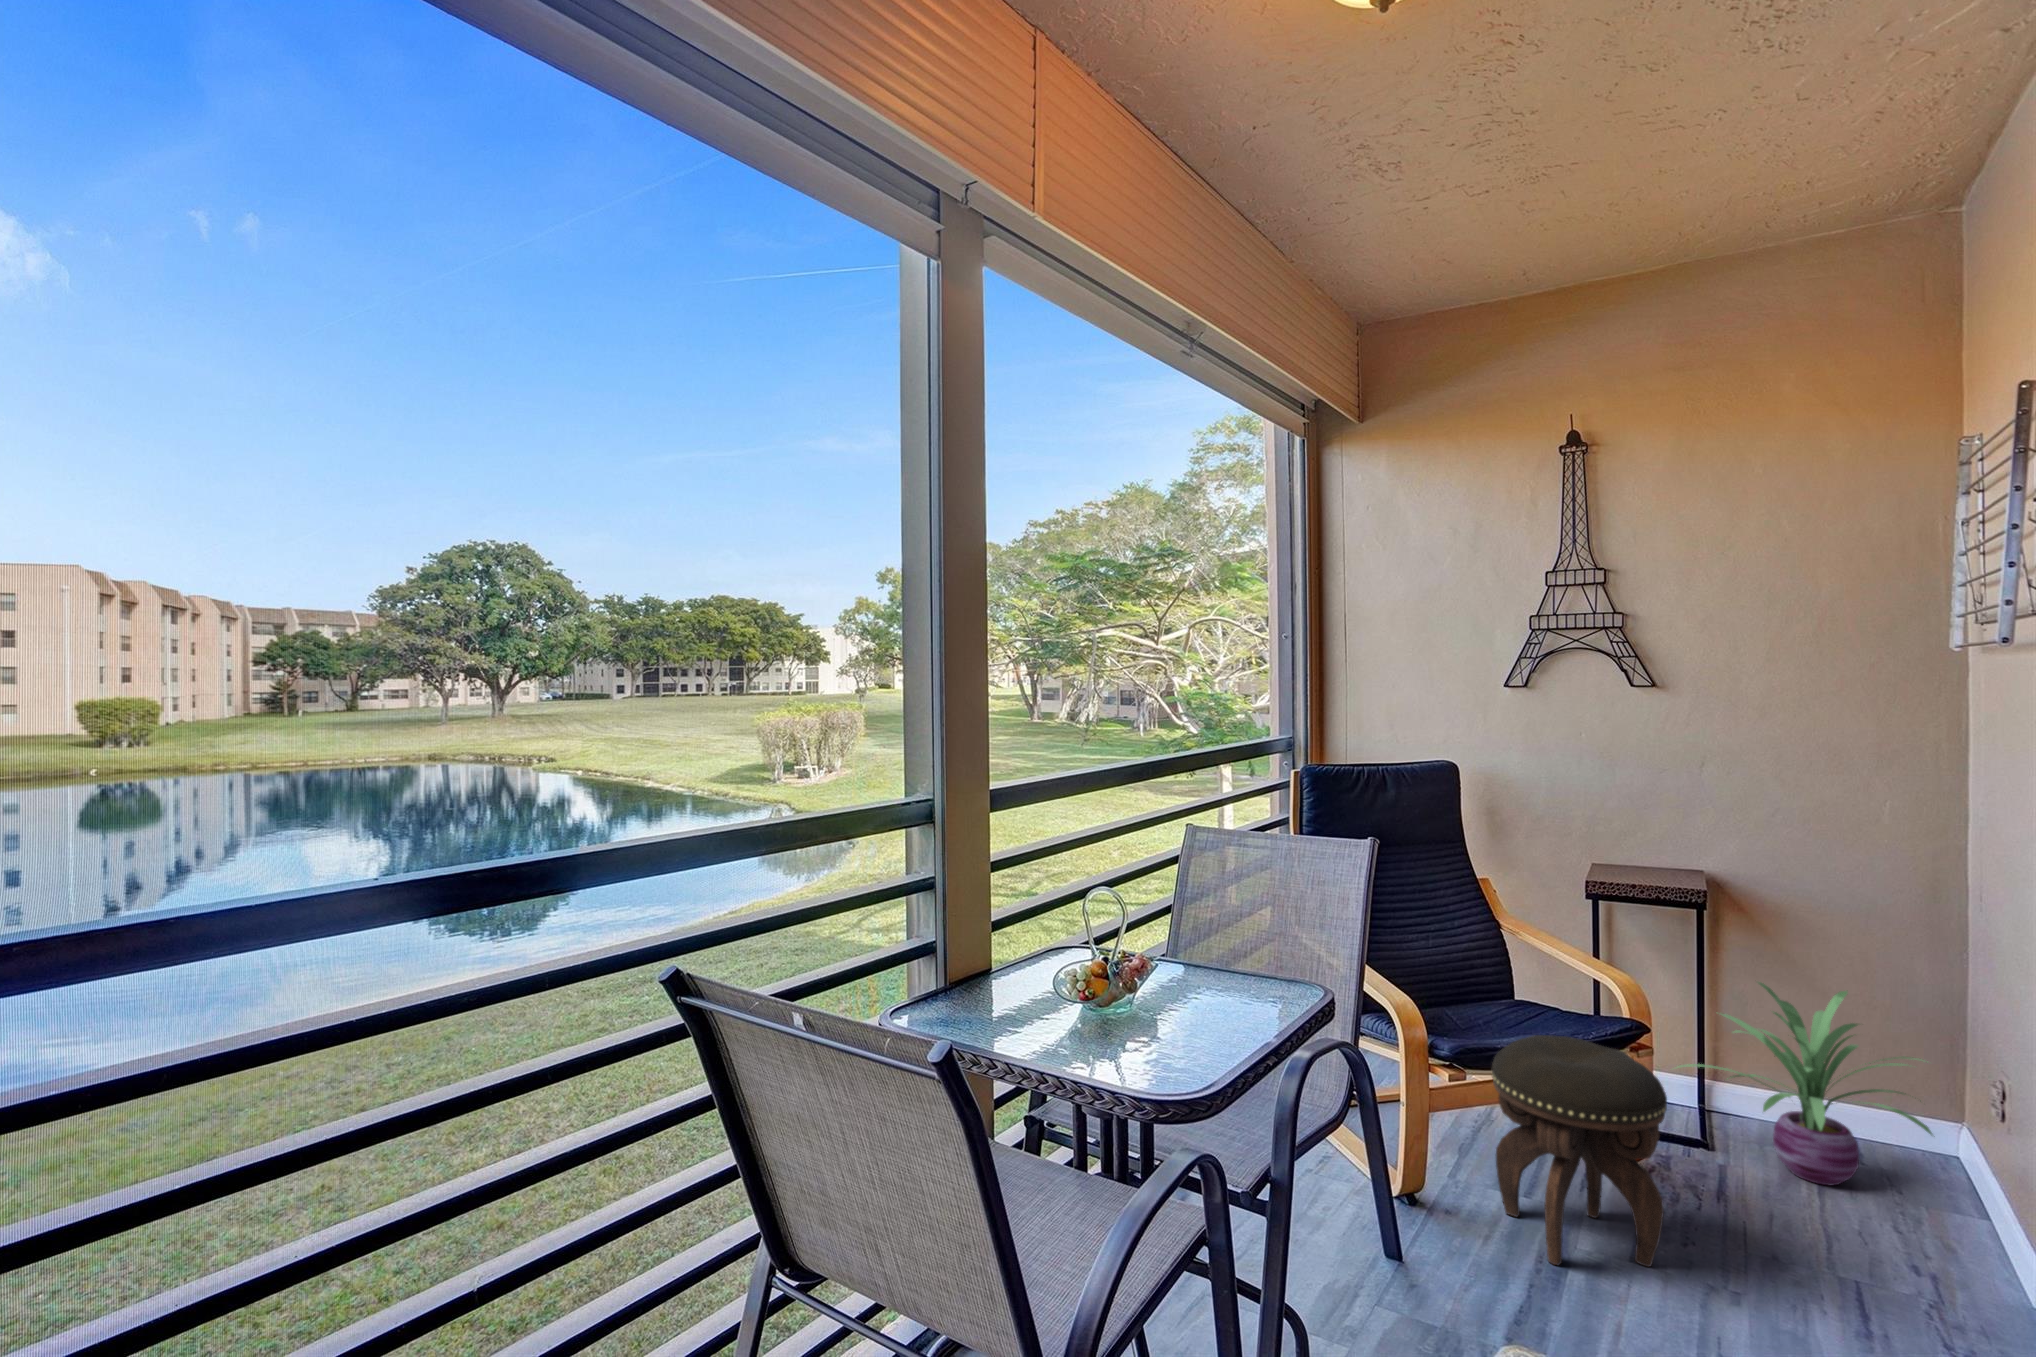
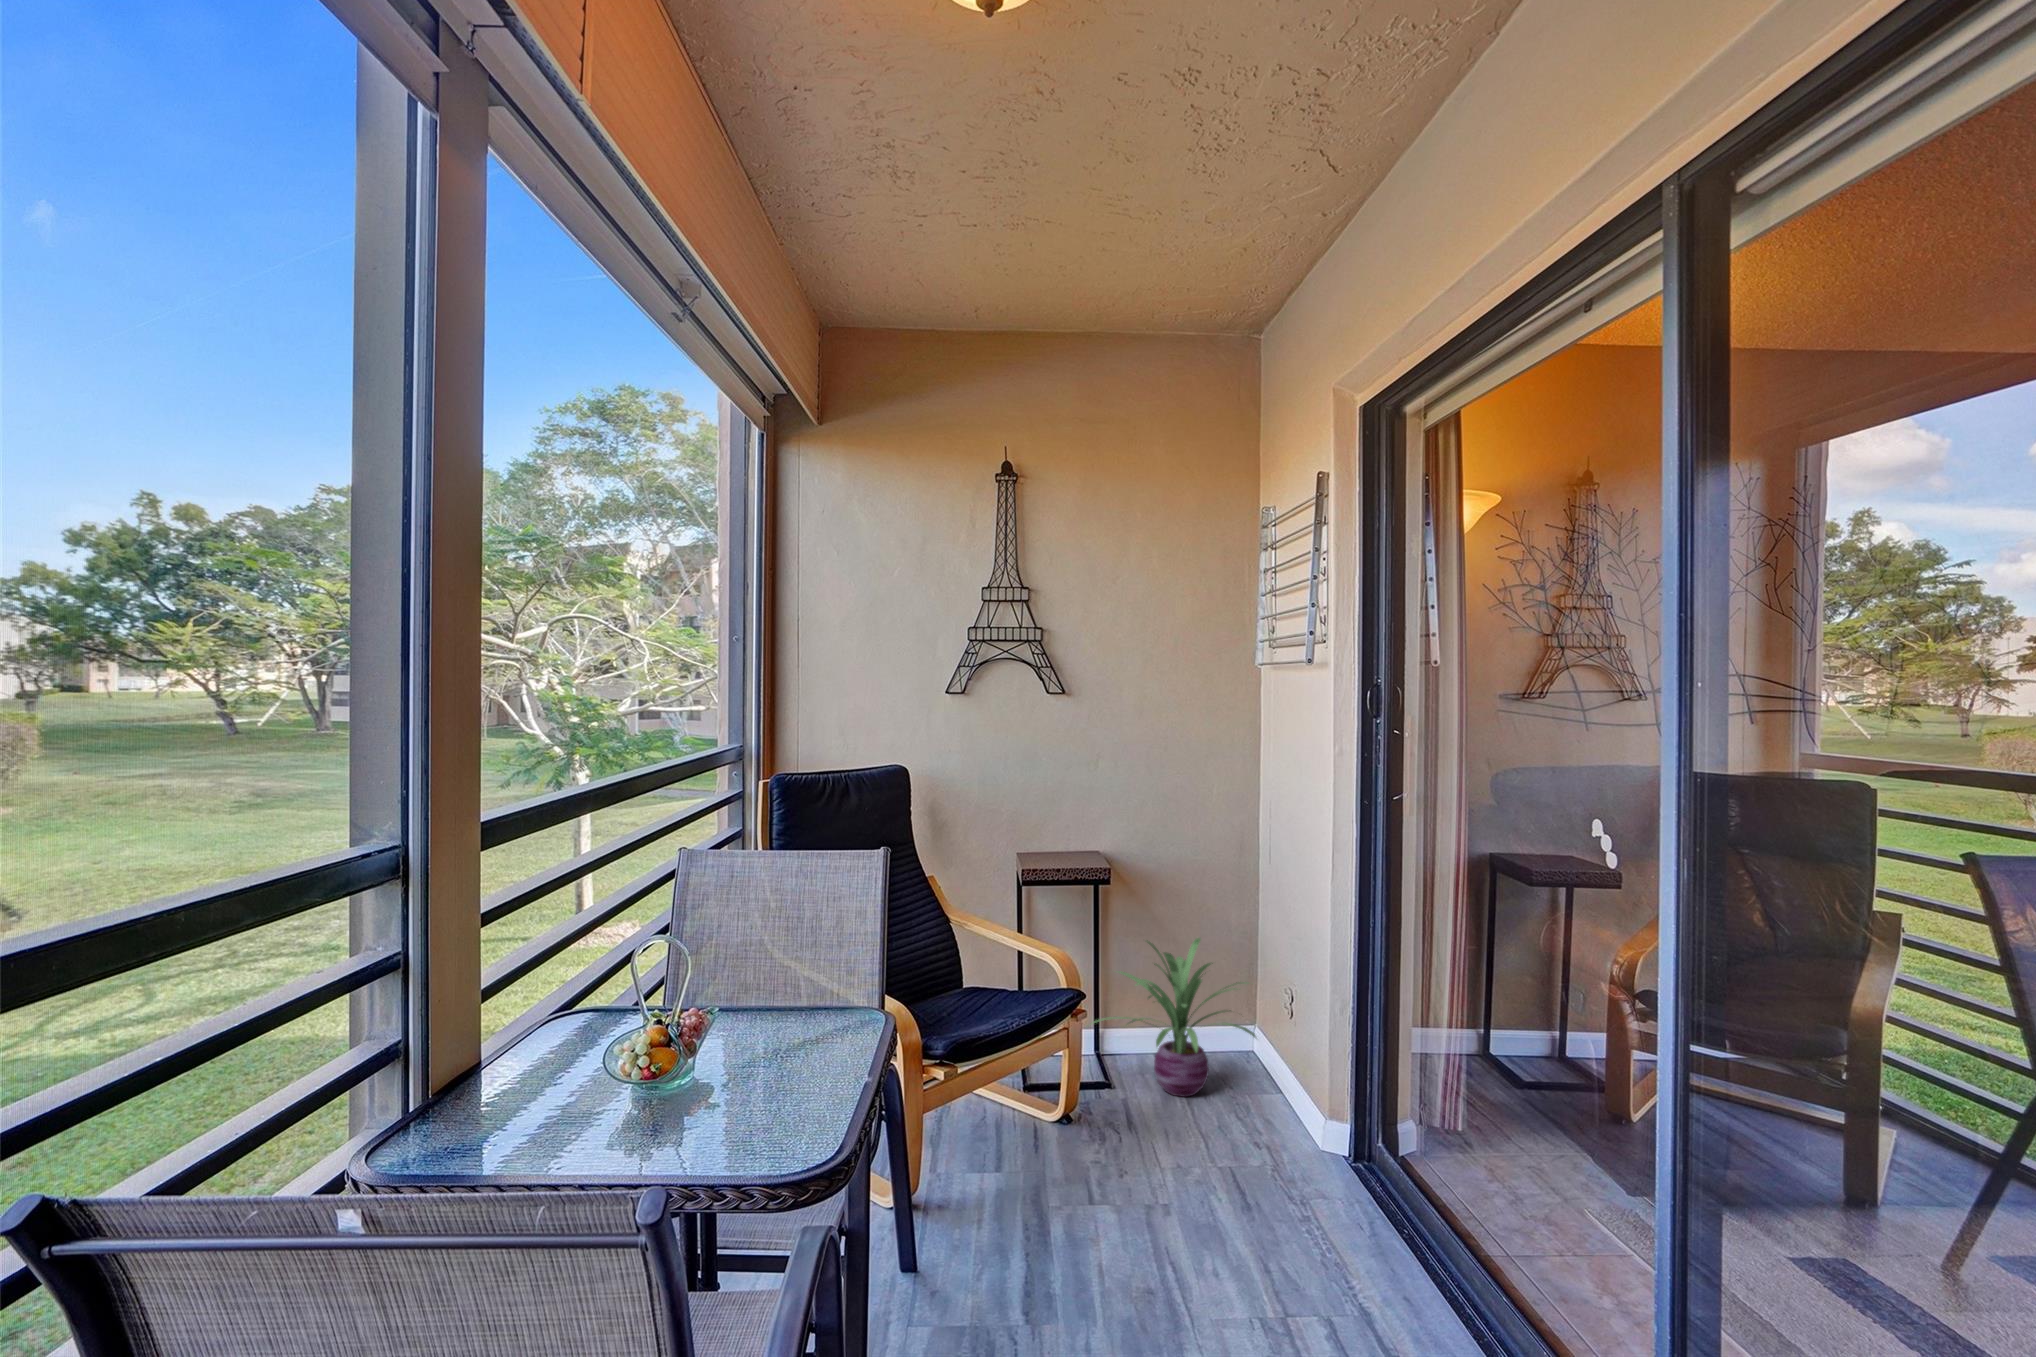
footstool: present [1492,1035,1667,1267] -> none [979,1015,1117,1227]

